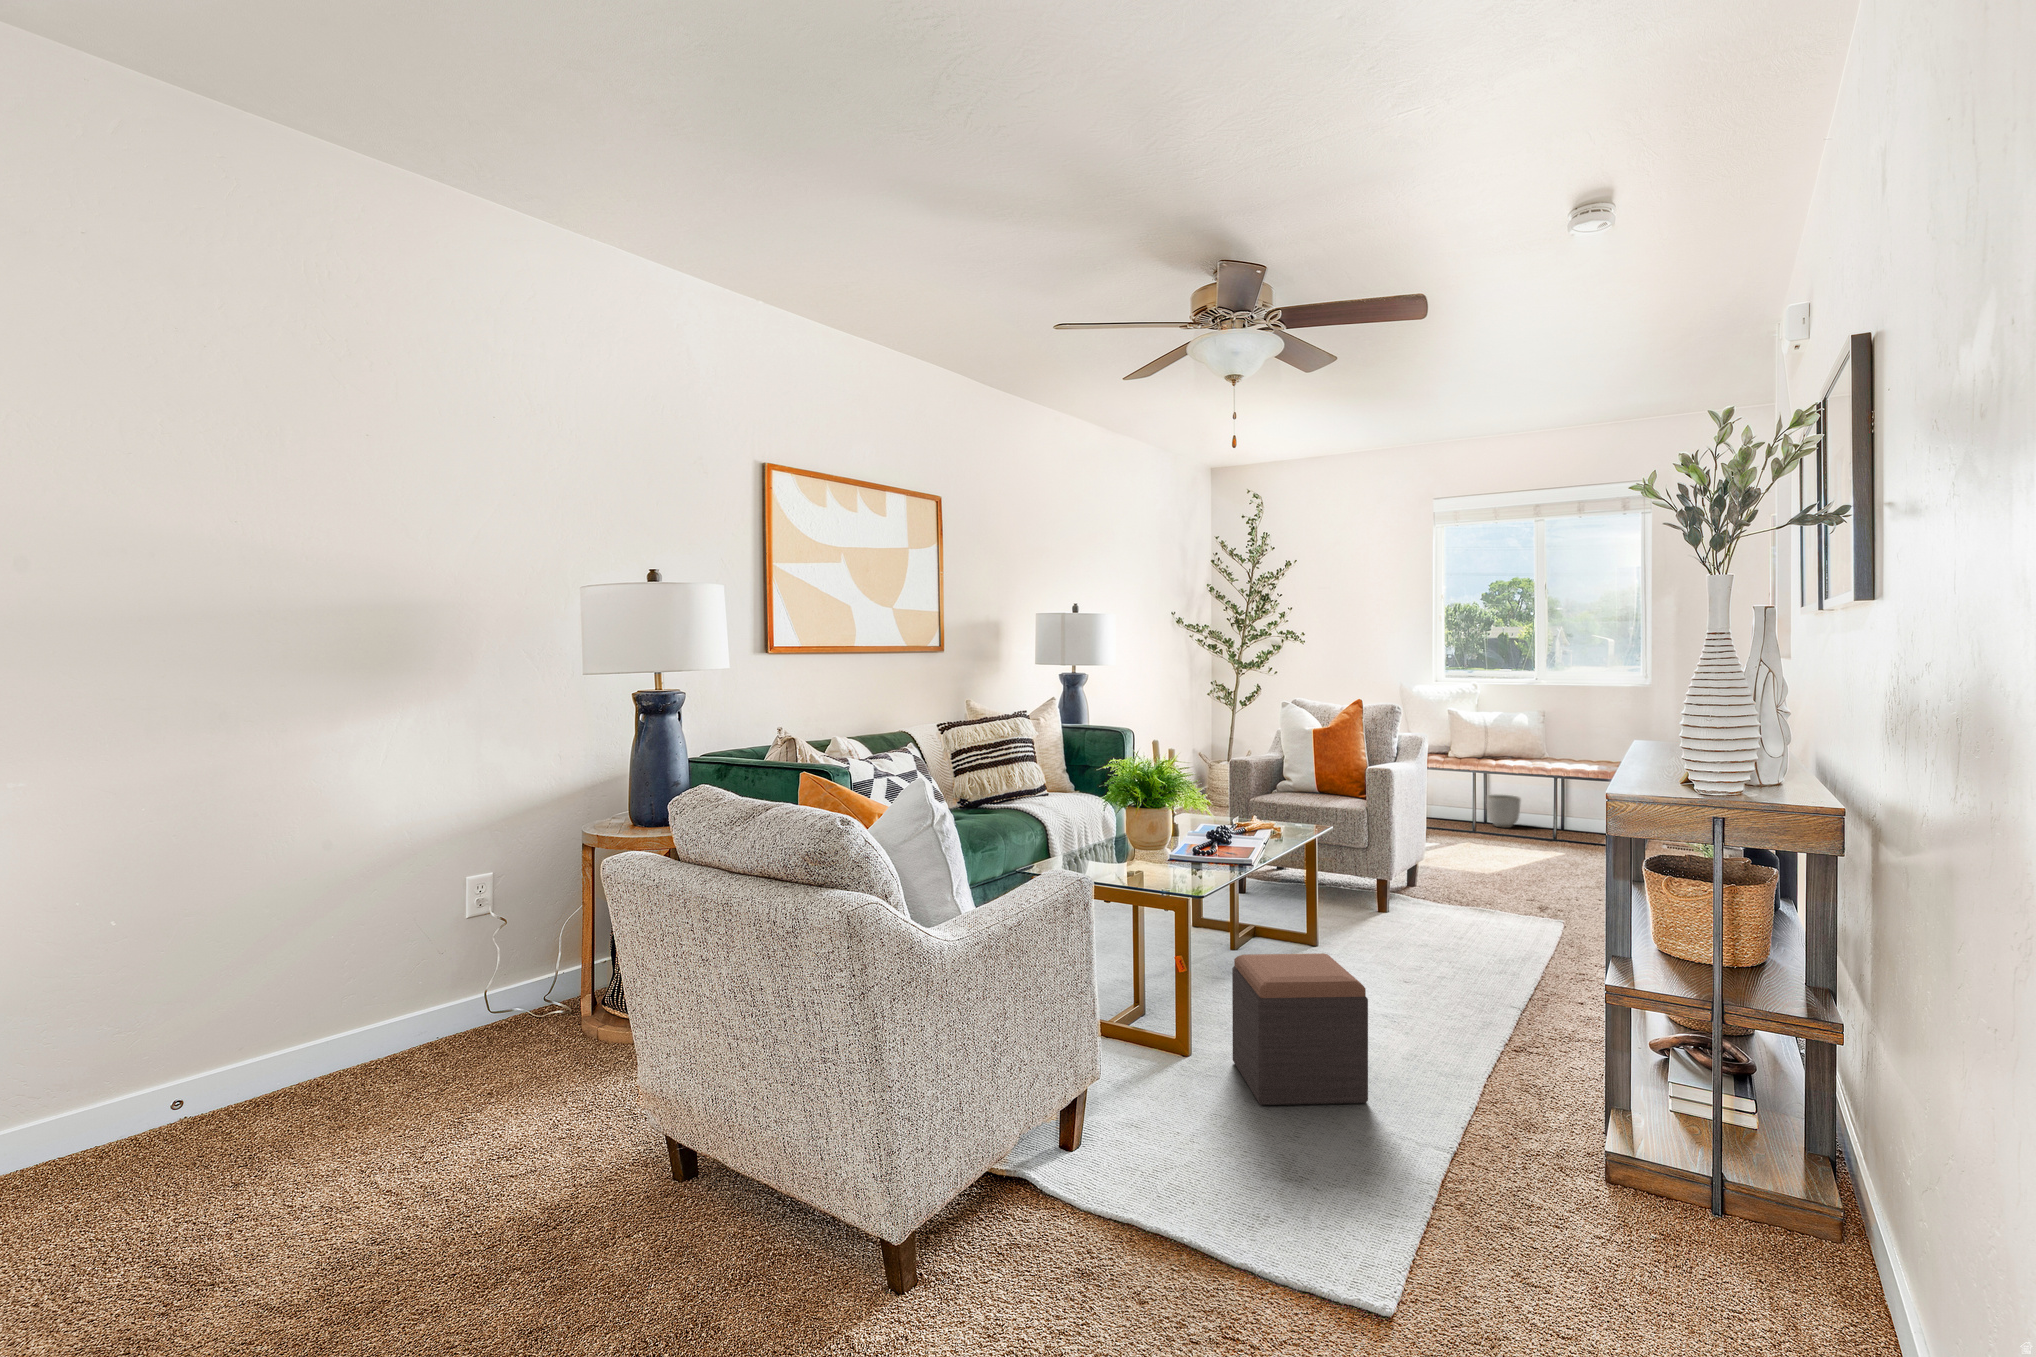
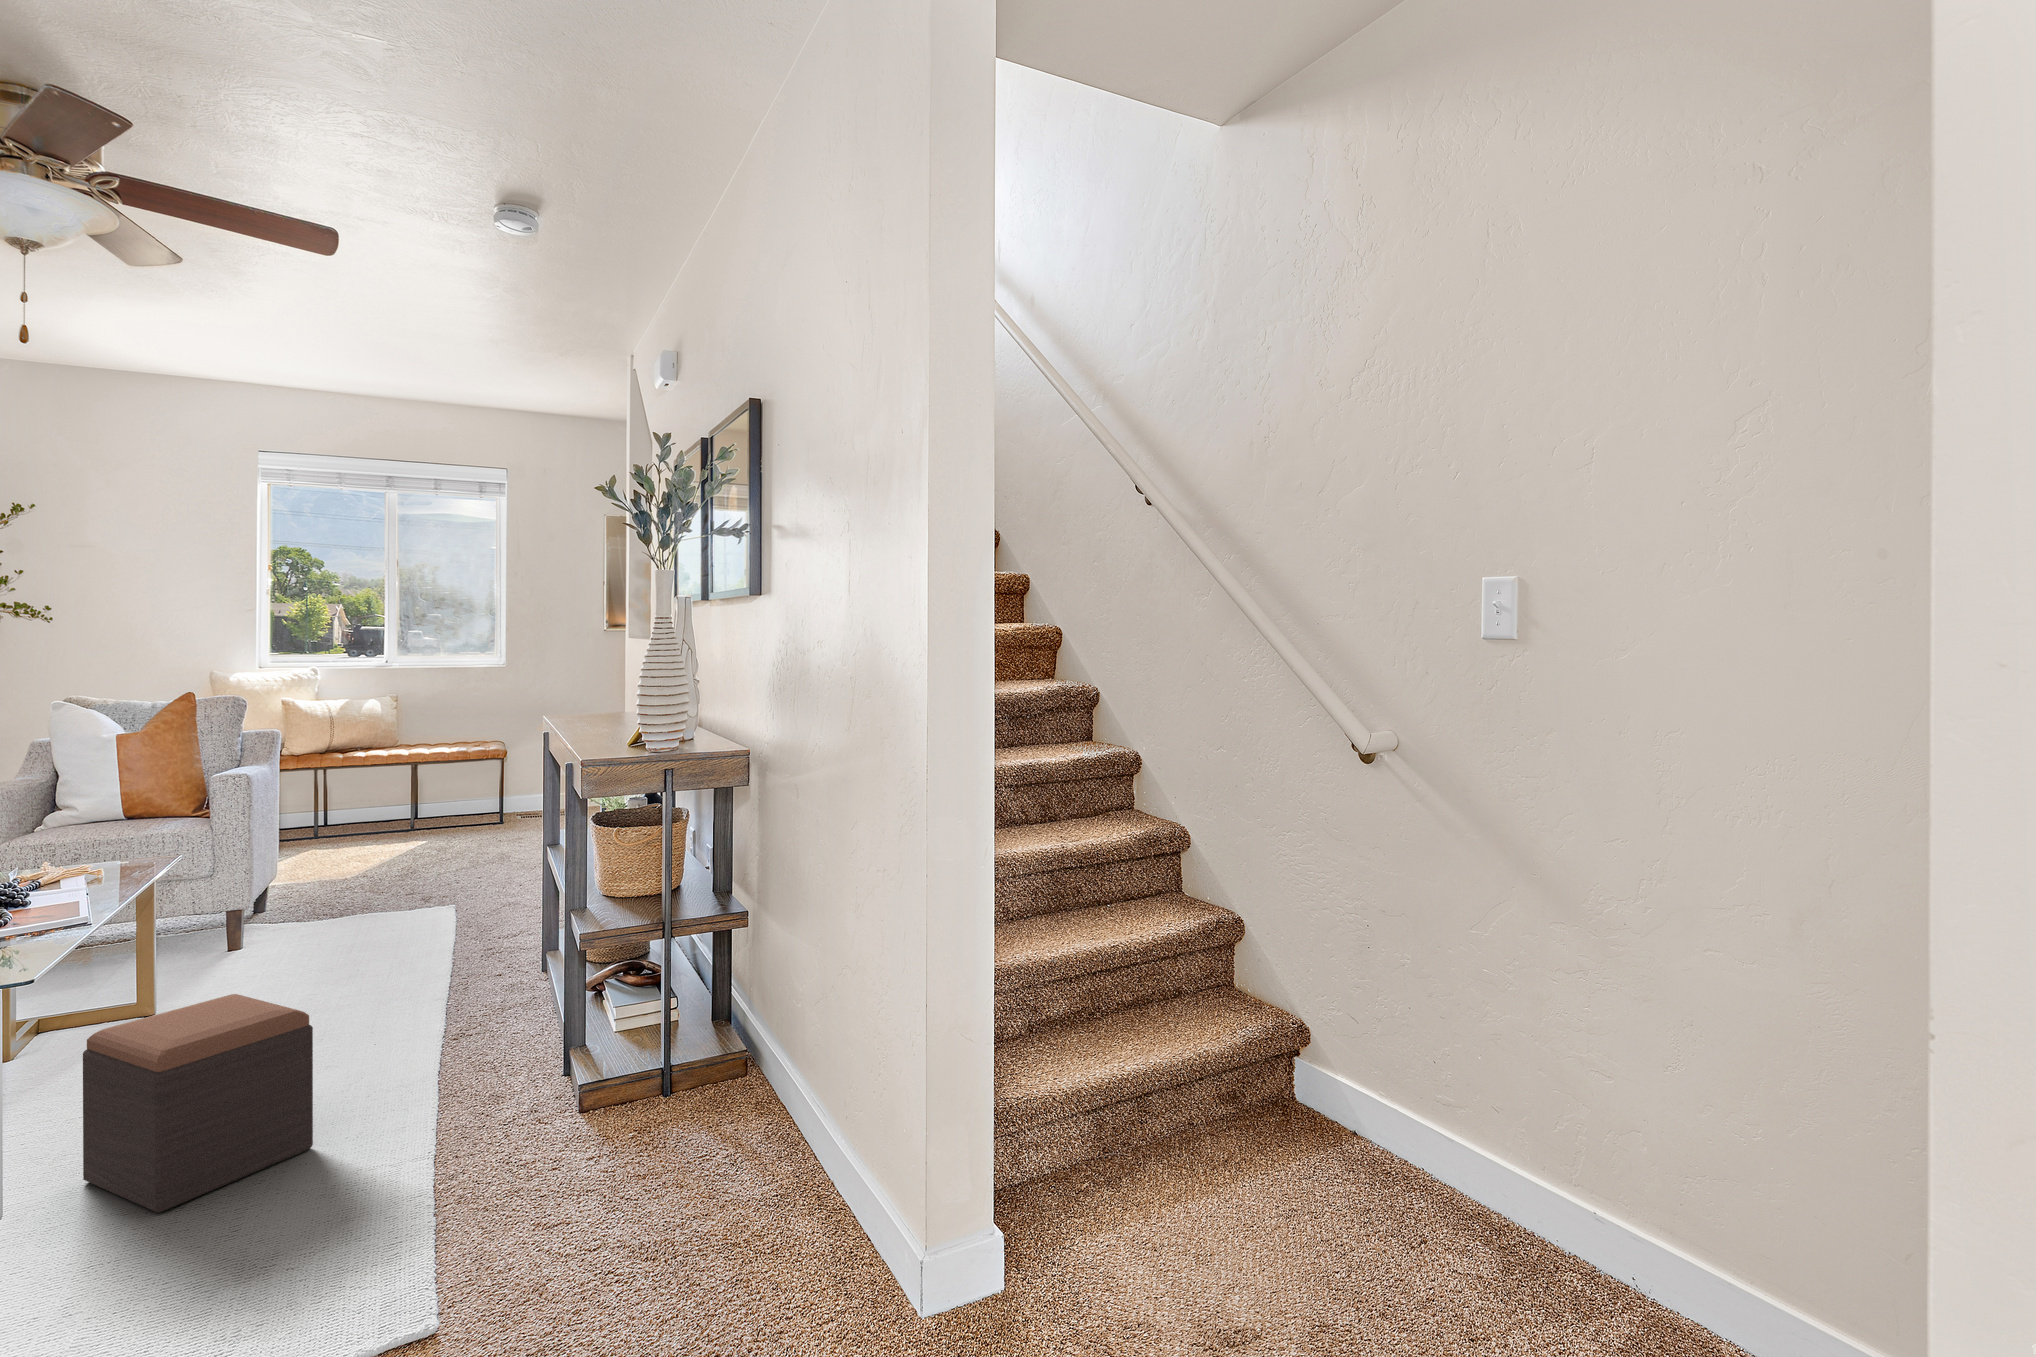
planter: present [1487,795,1521,828] -> none [327,792,368,828]

